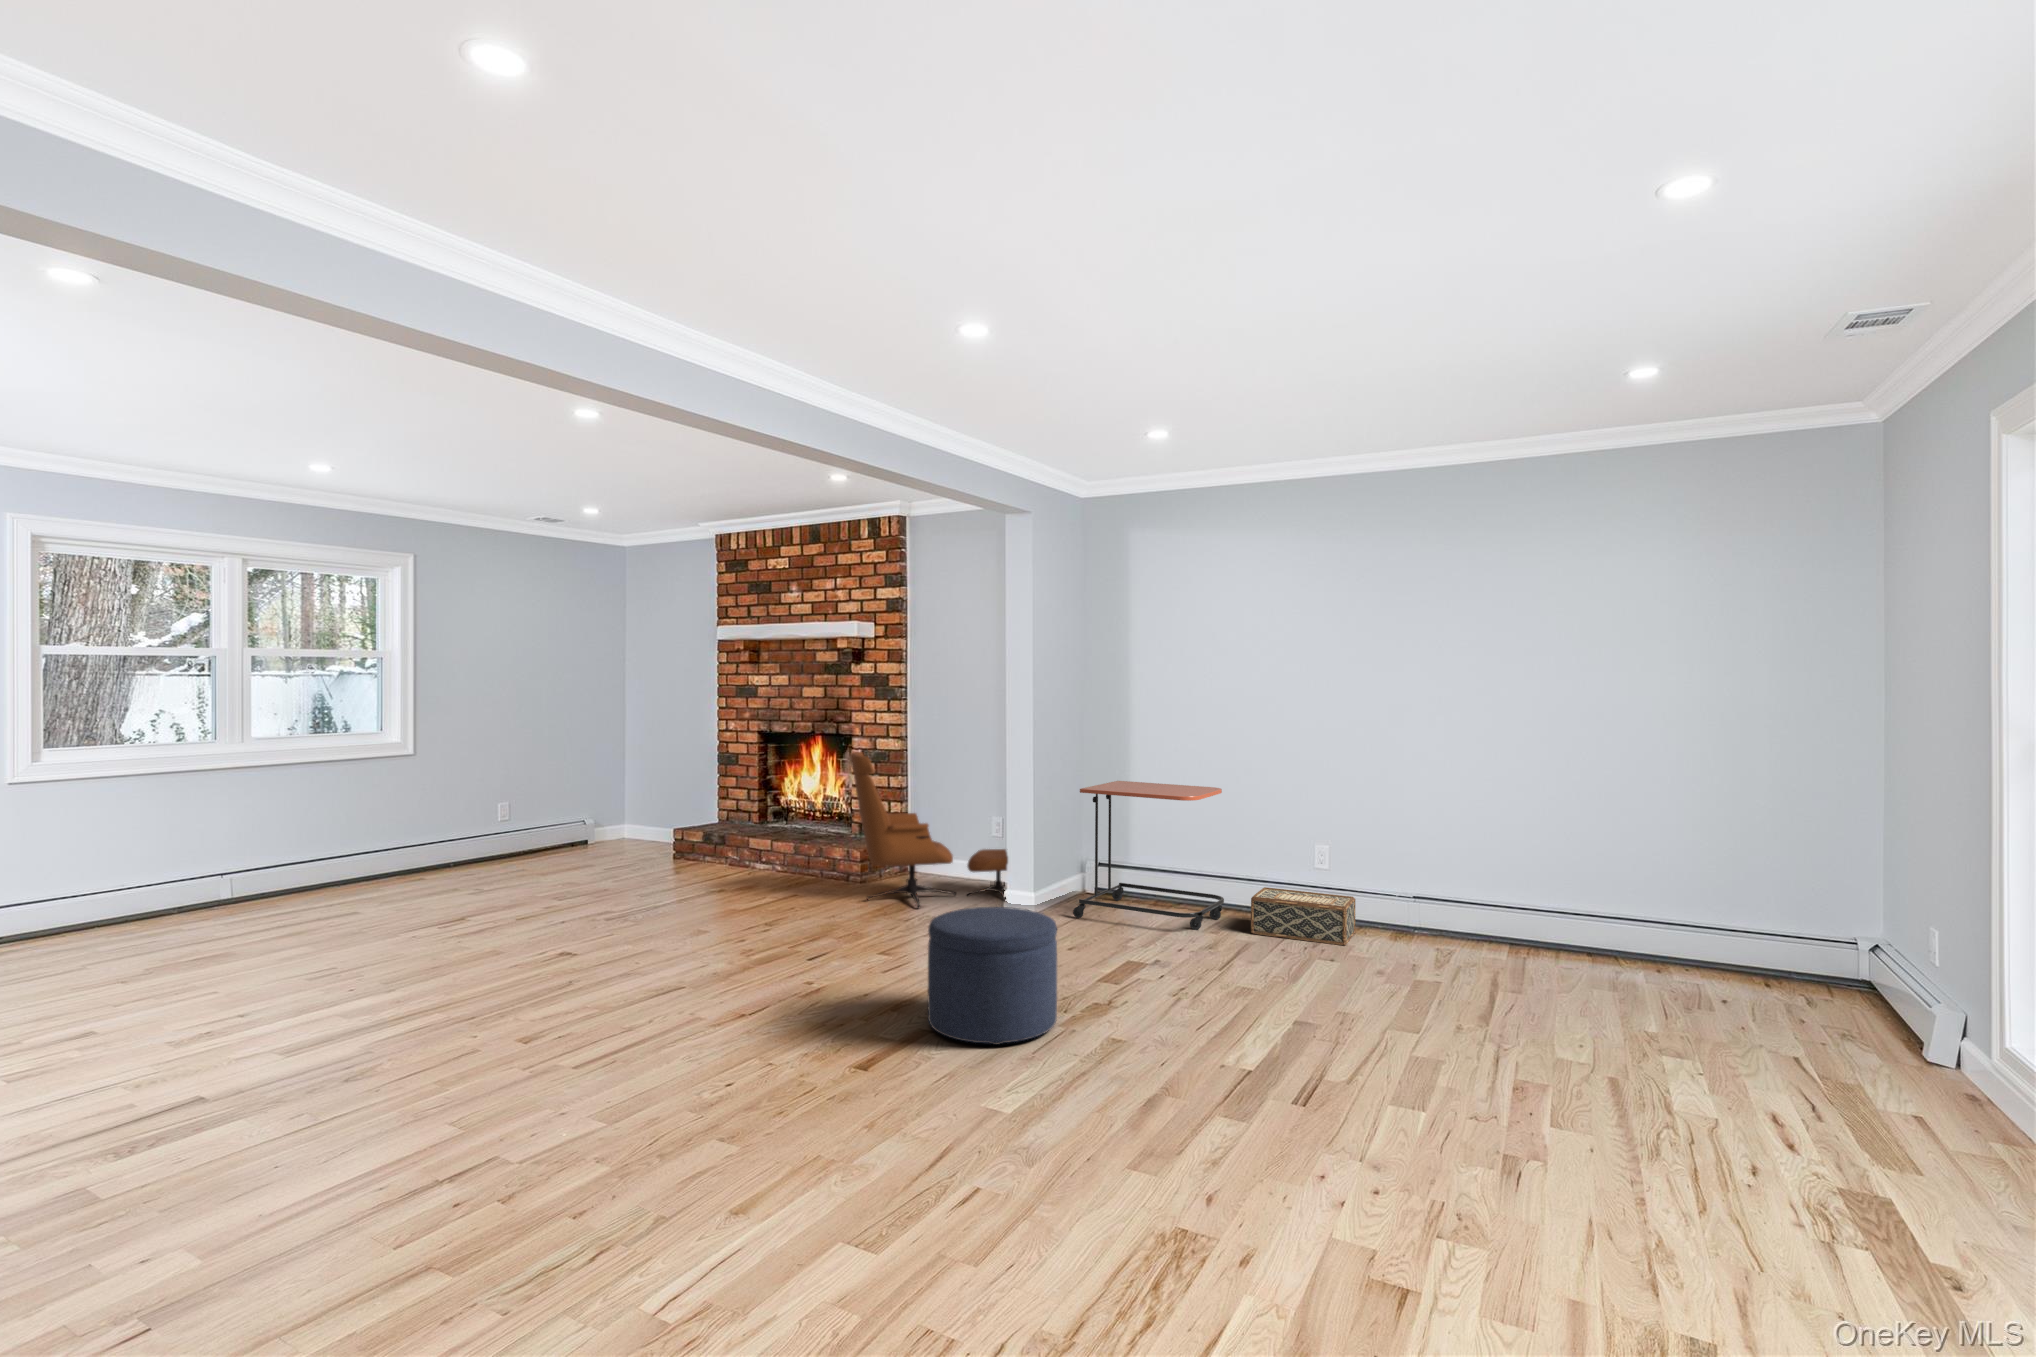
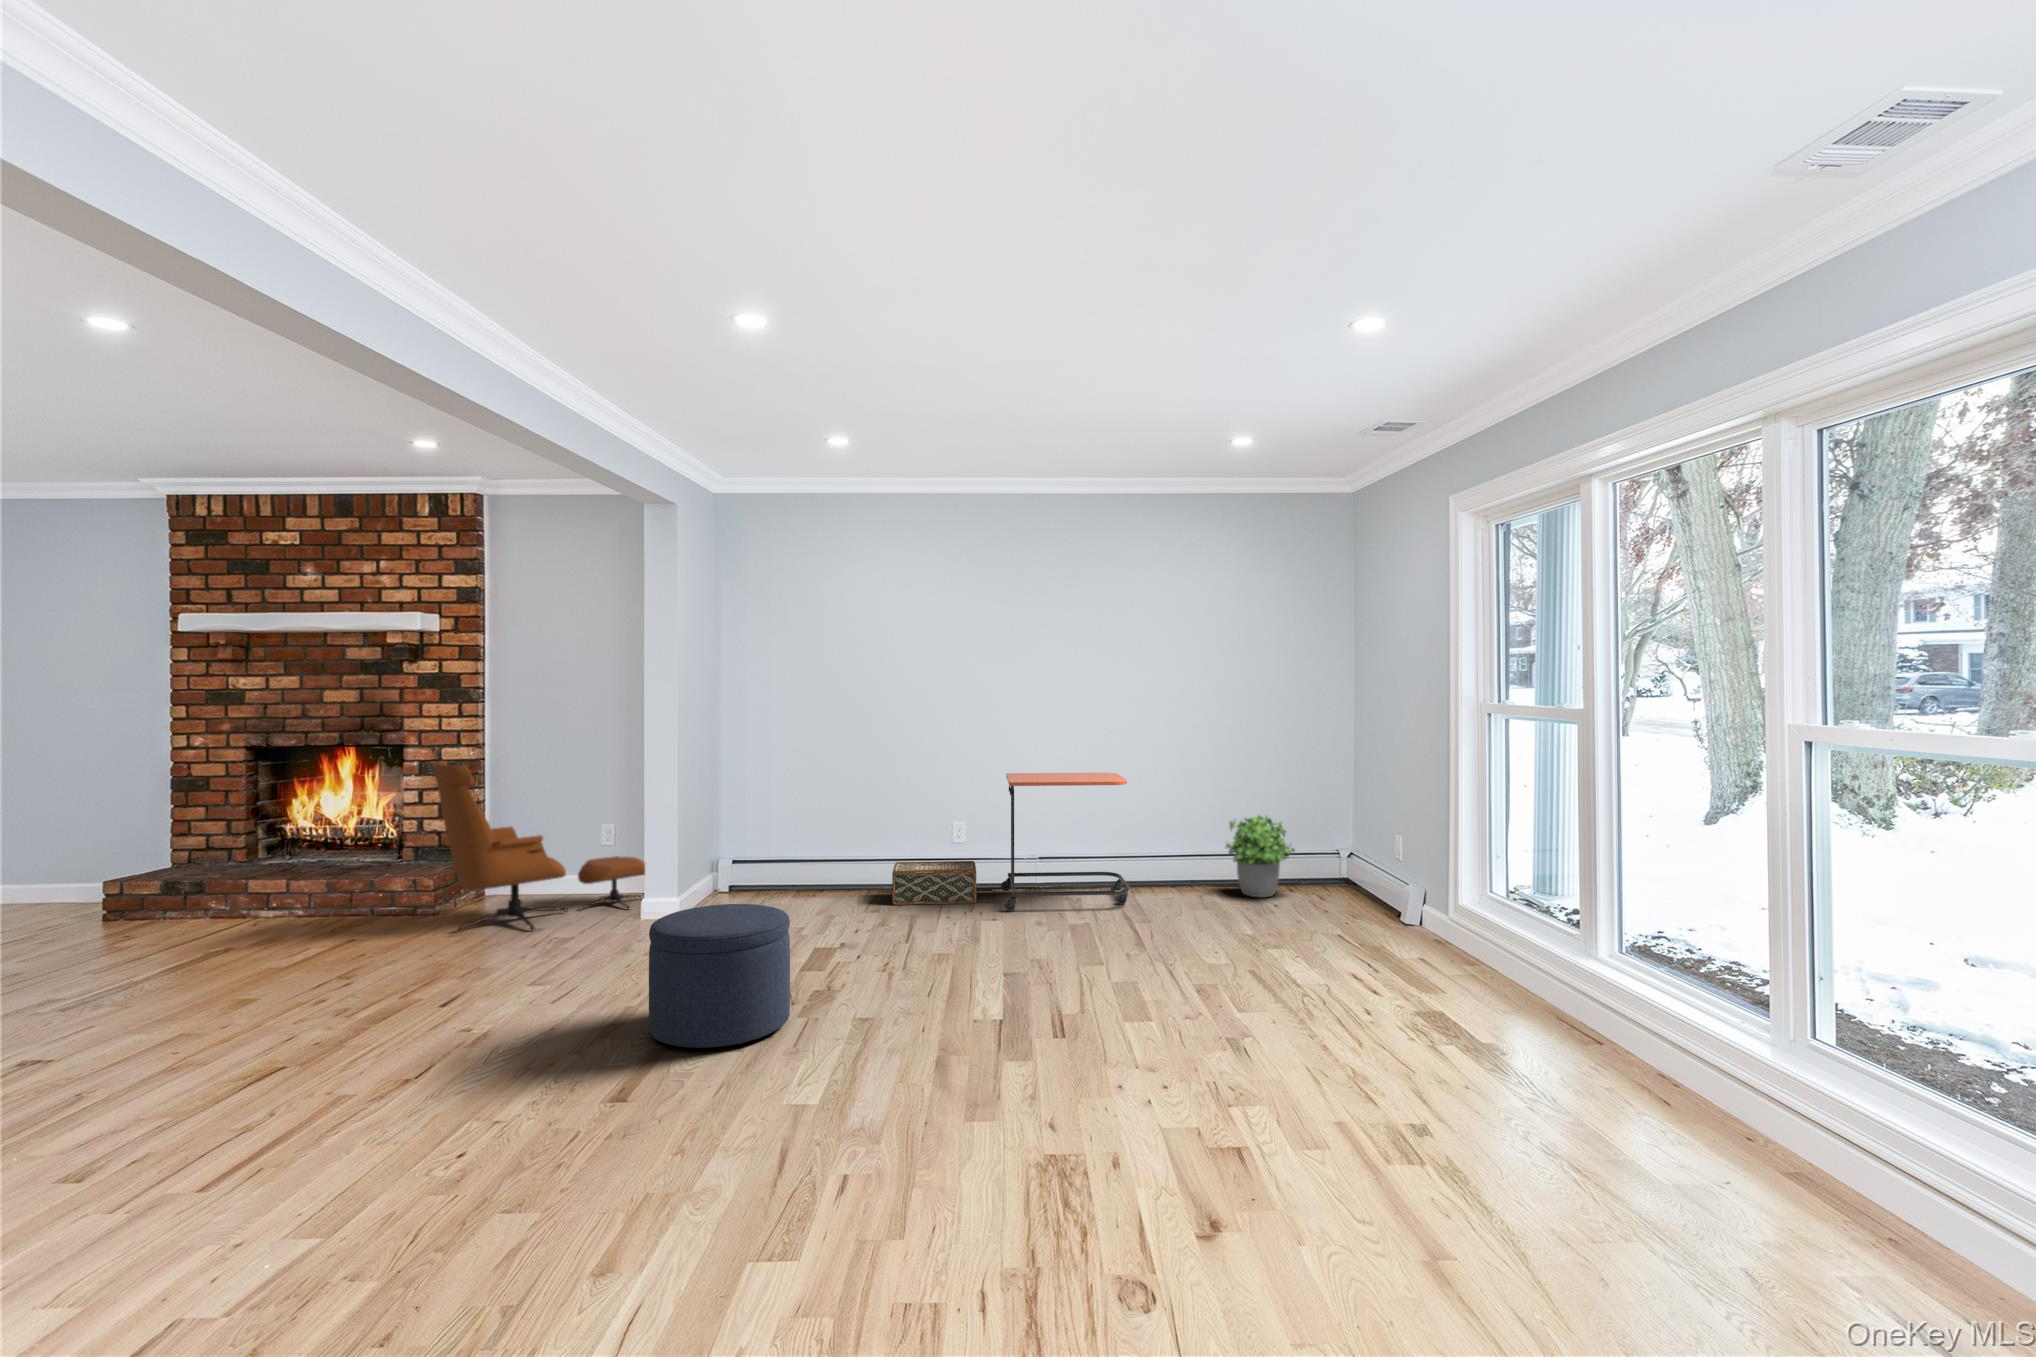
side table: present [1073,781,1224,930] -> present [1001,773,1130,911]
potted plant: none [1702,883,1820,1000] -> present [1226,815,1295,897]

